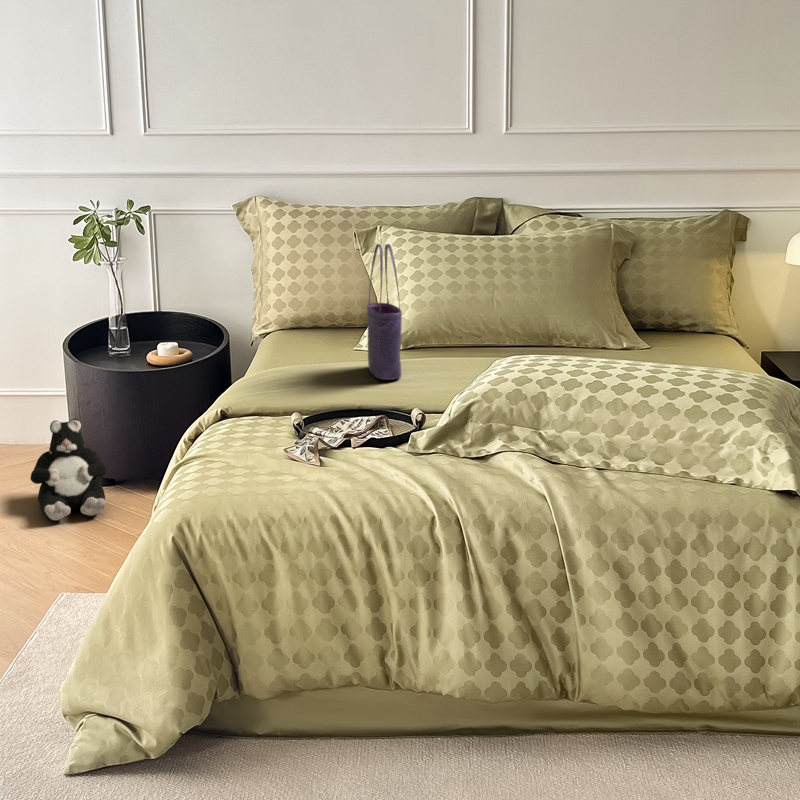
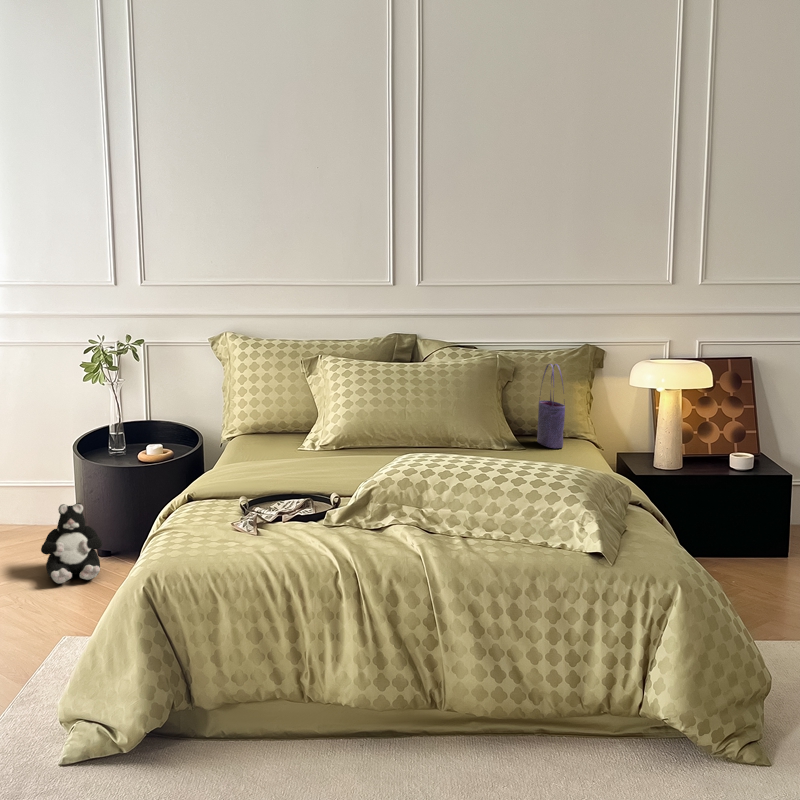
tote bag: present [367,244,402,380] -> present [537,364,565,448]

